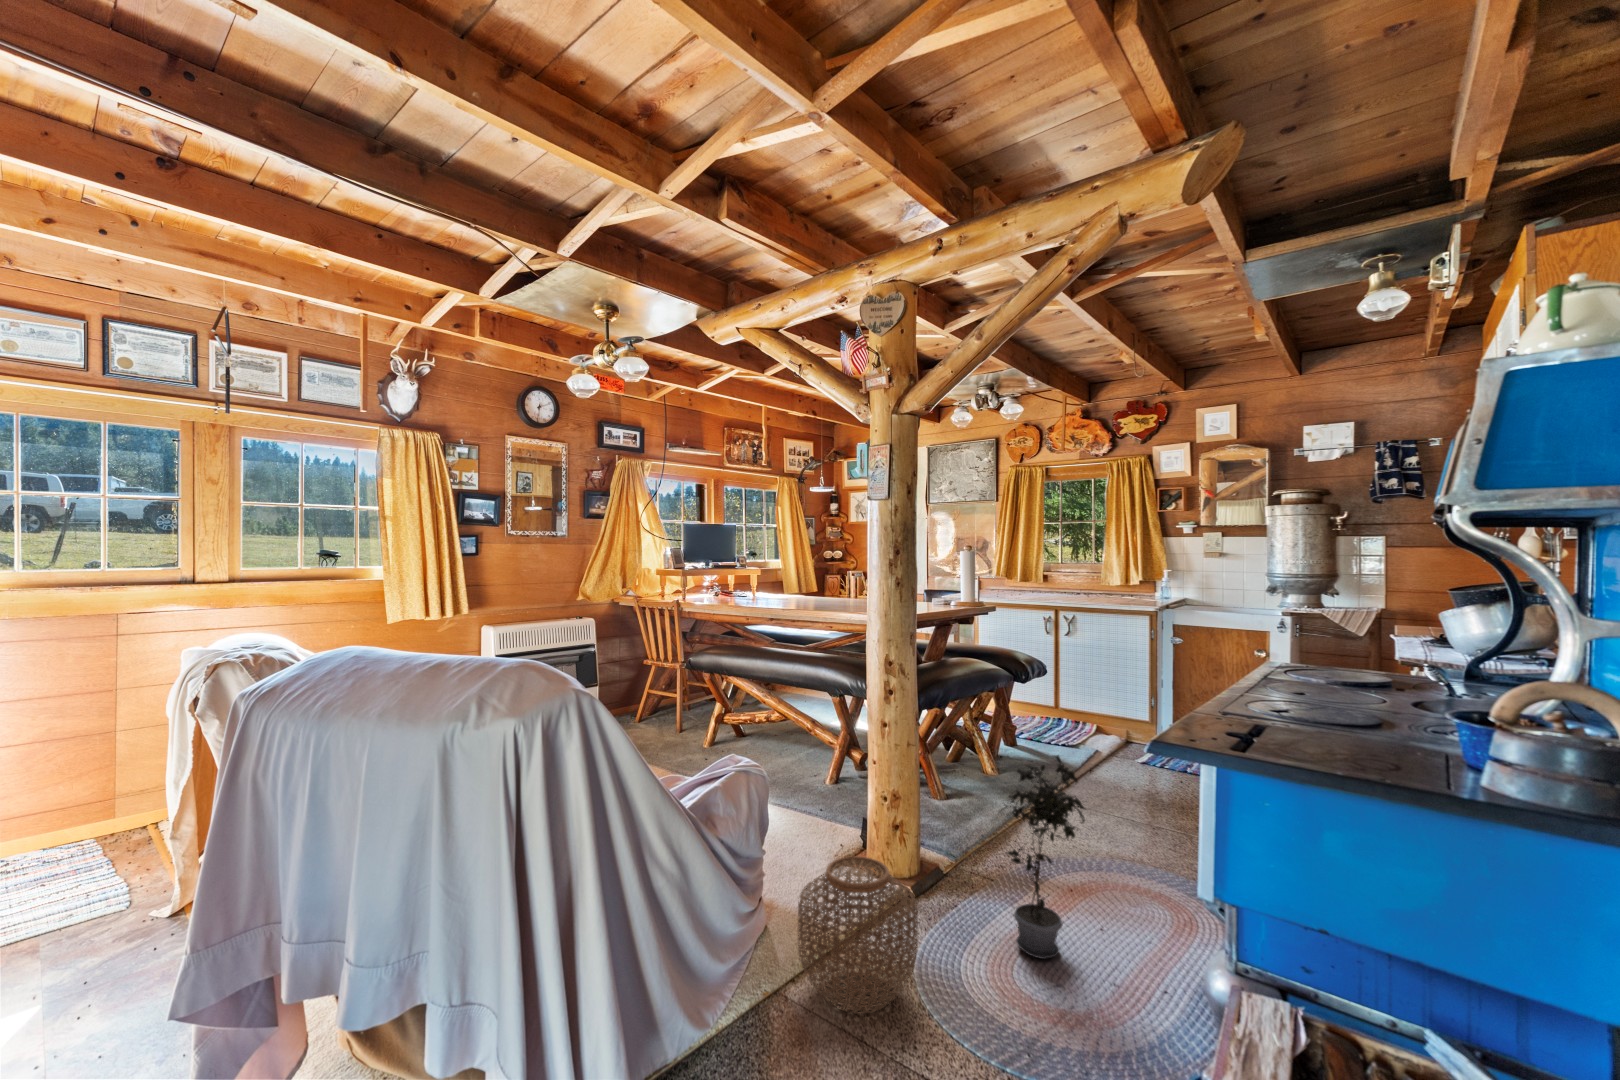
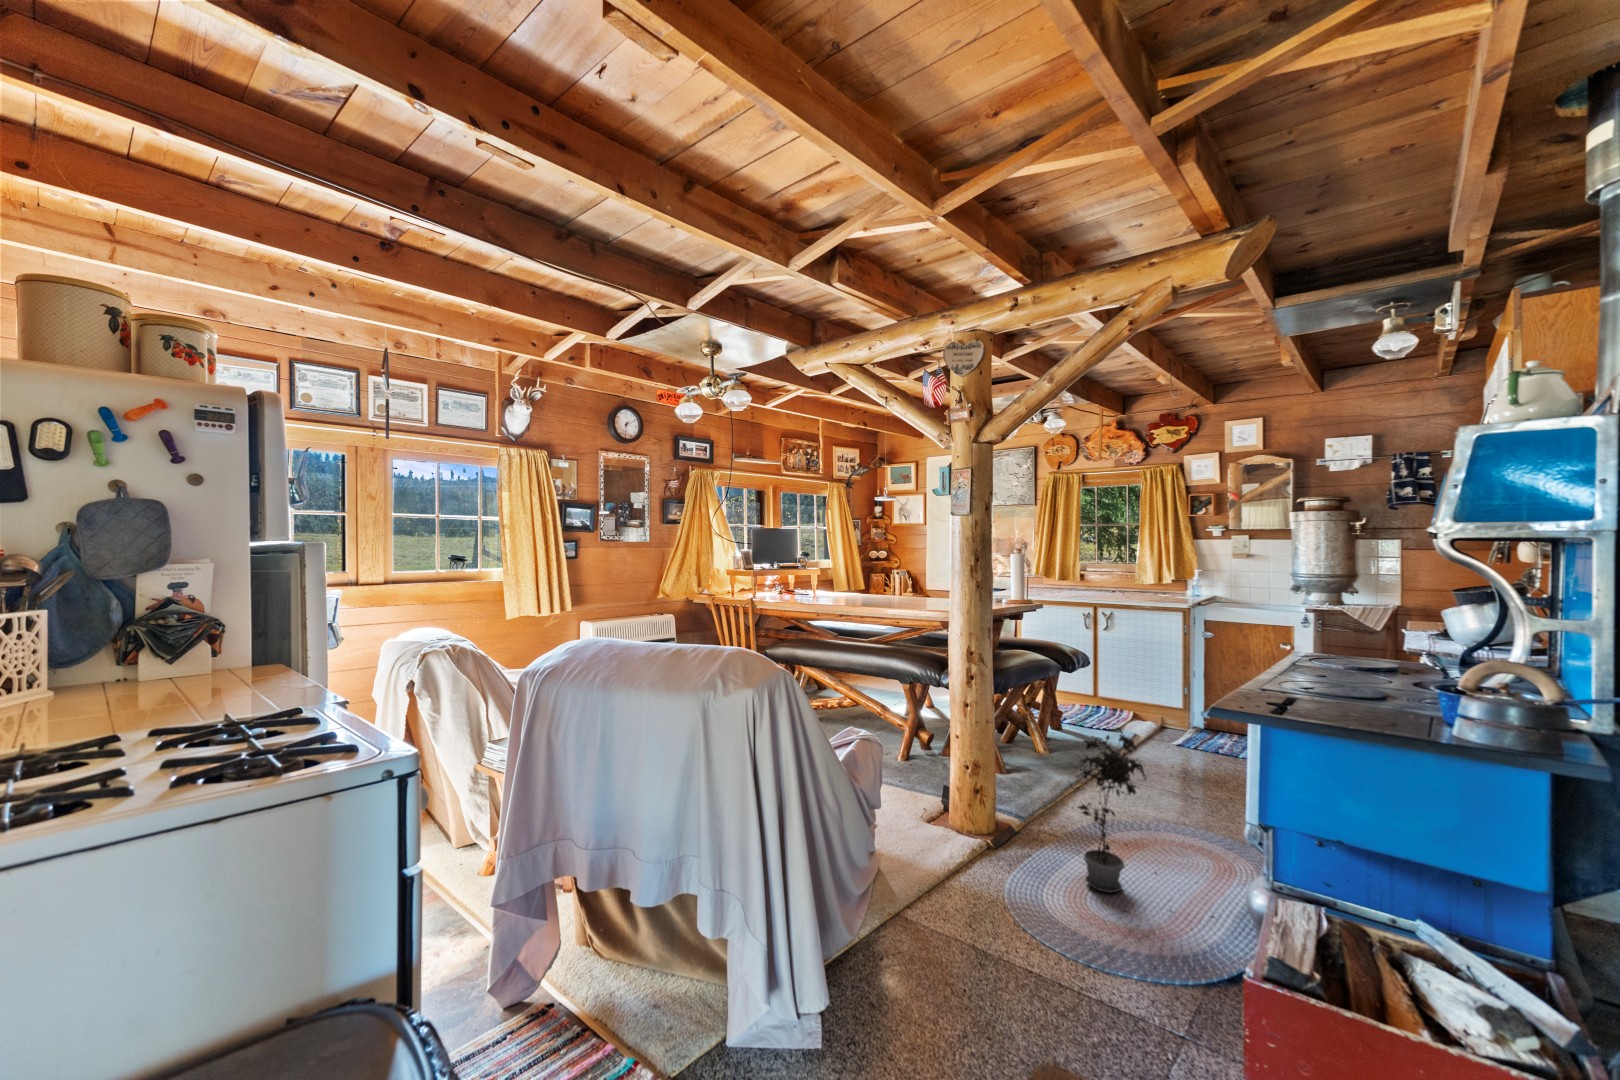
woven basket: present [798,856,918,1014] -> none [913,807,1011,929]

